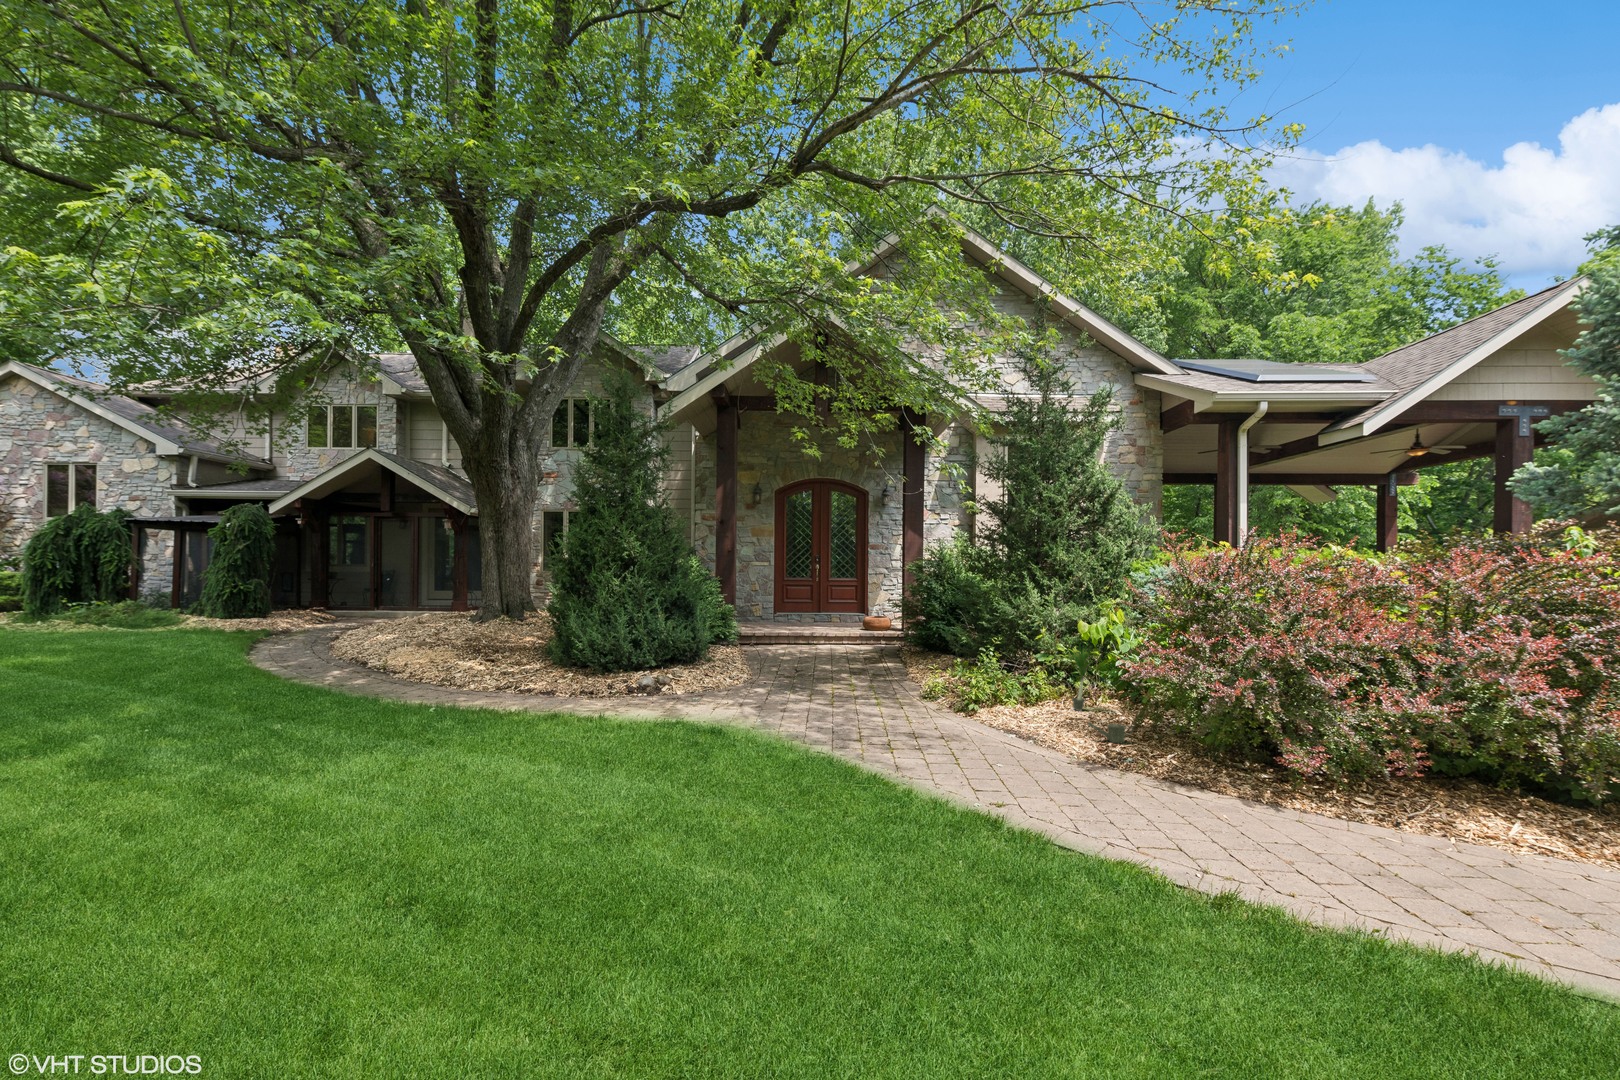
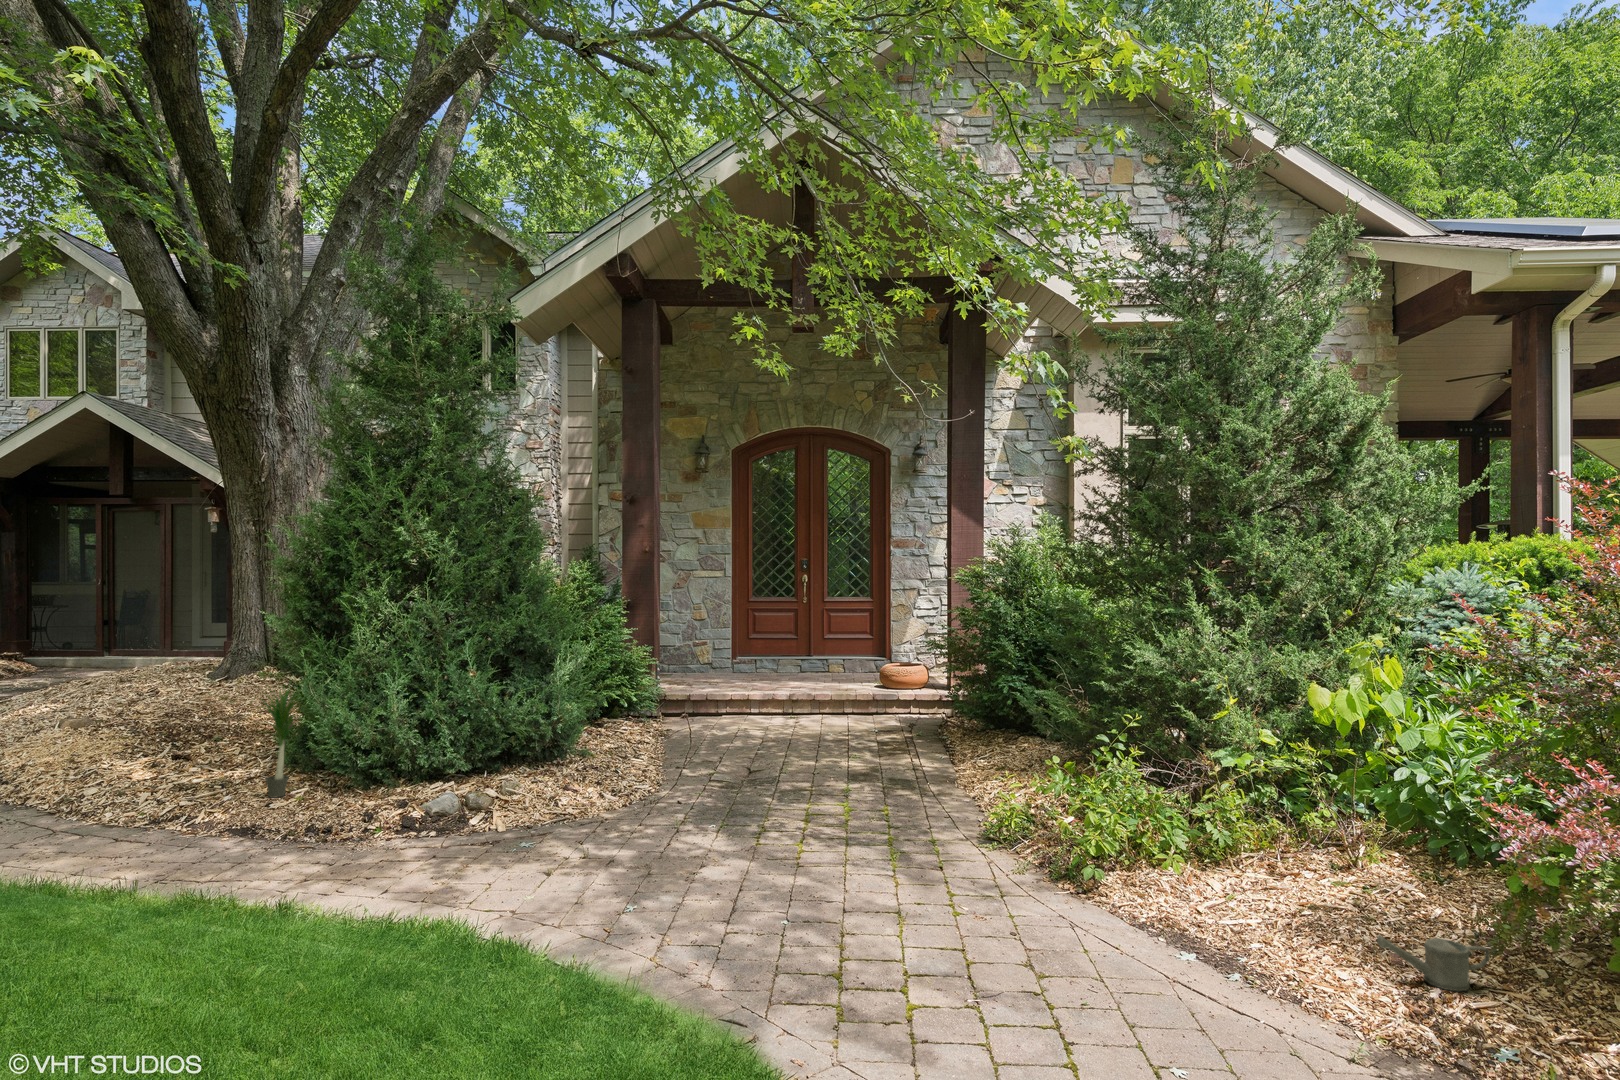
potted plant: present [1072,649,1091,711] -> present [248,689,300,798]

